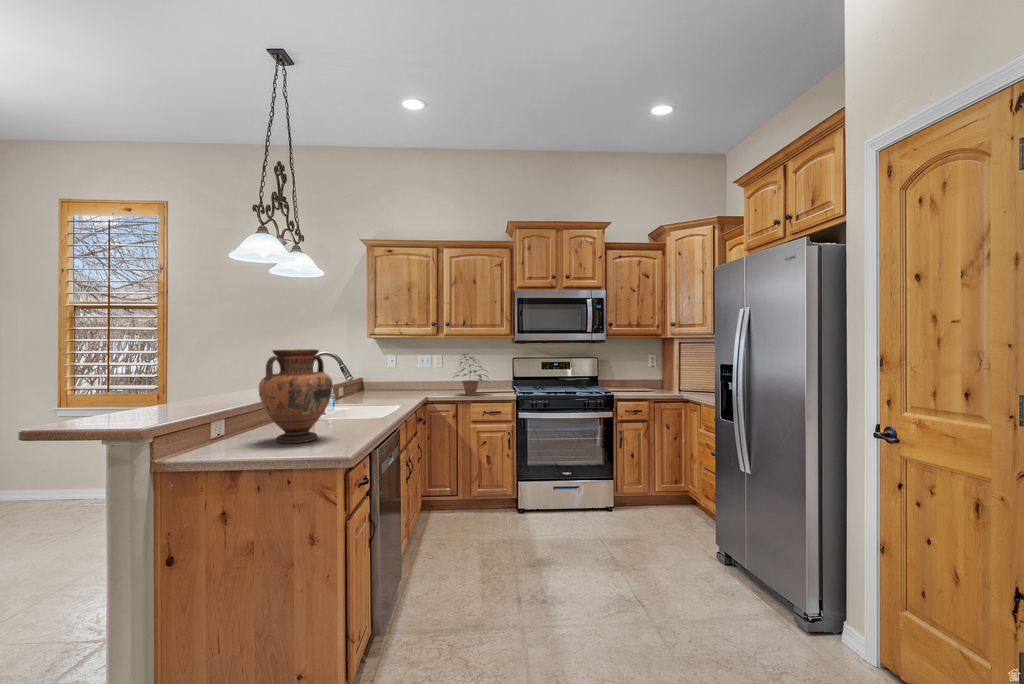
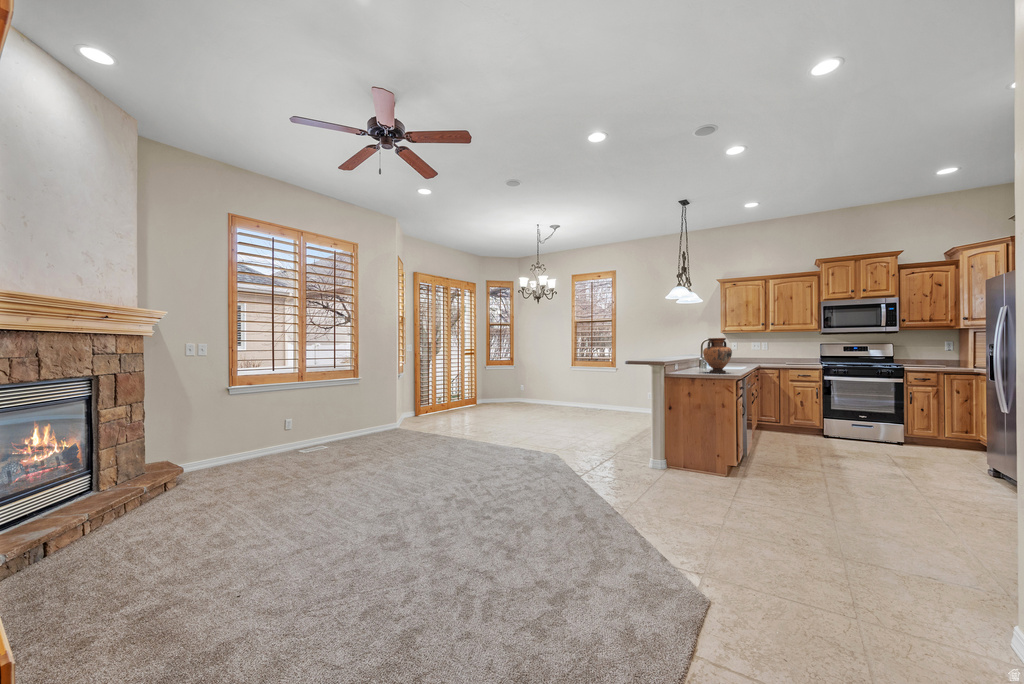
potted plant: present [454,354,487,396] -> none [775,341,804,365]

